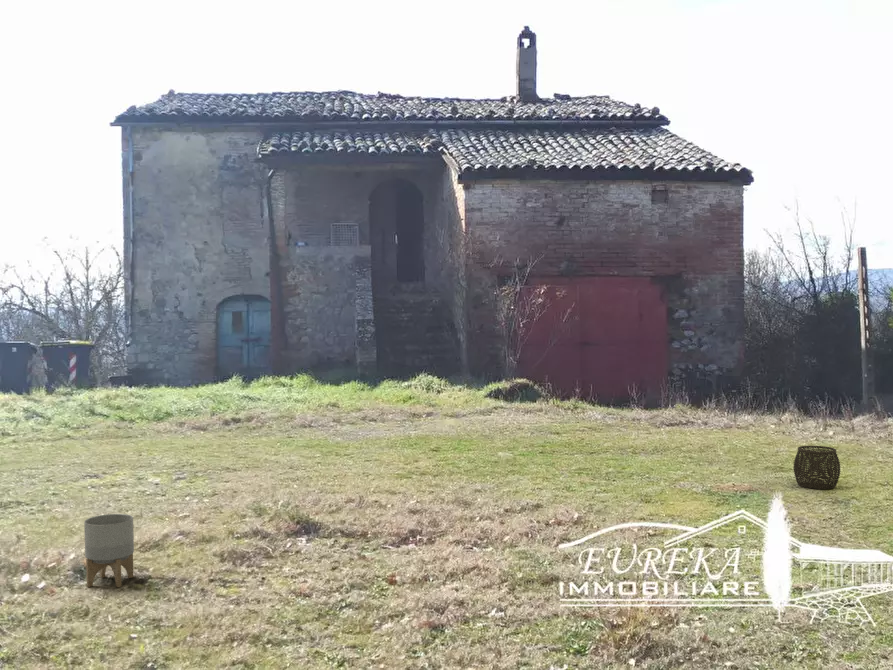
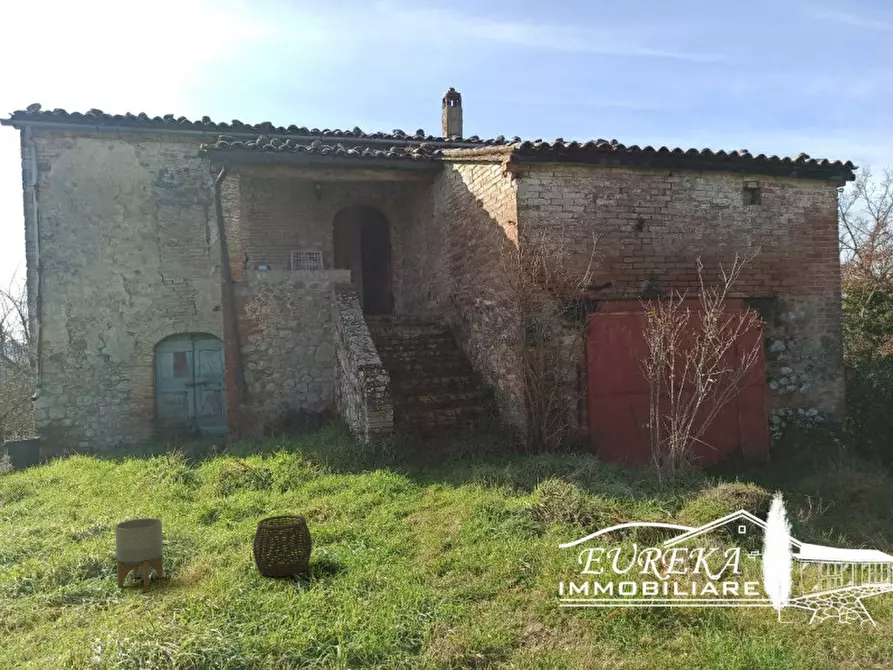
woven basket: present [793,446,841,489] -> present [252,515,312,577]

